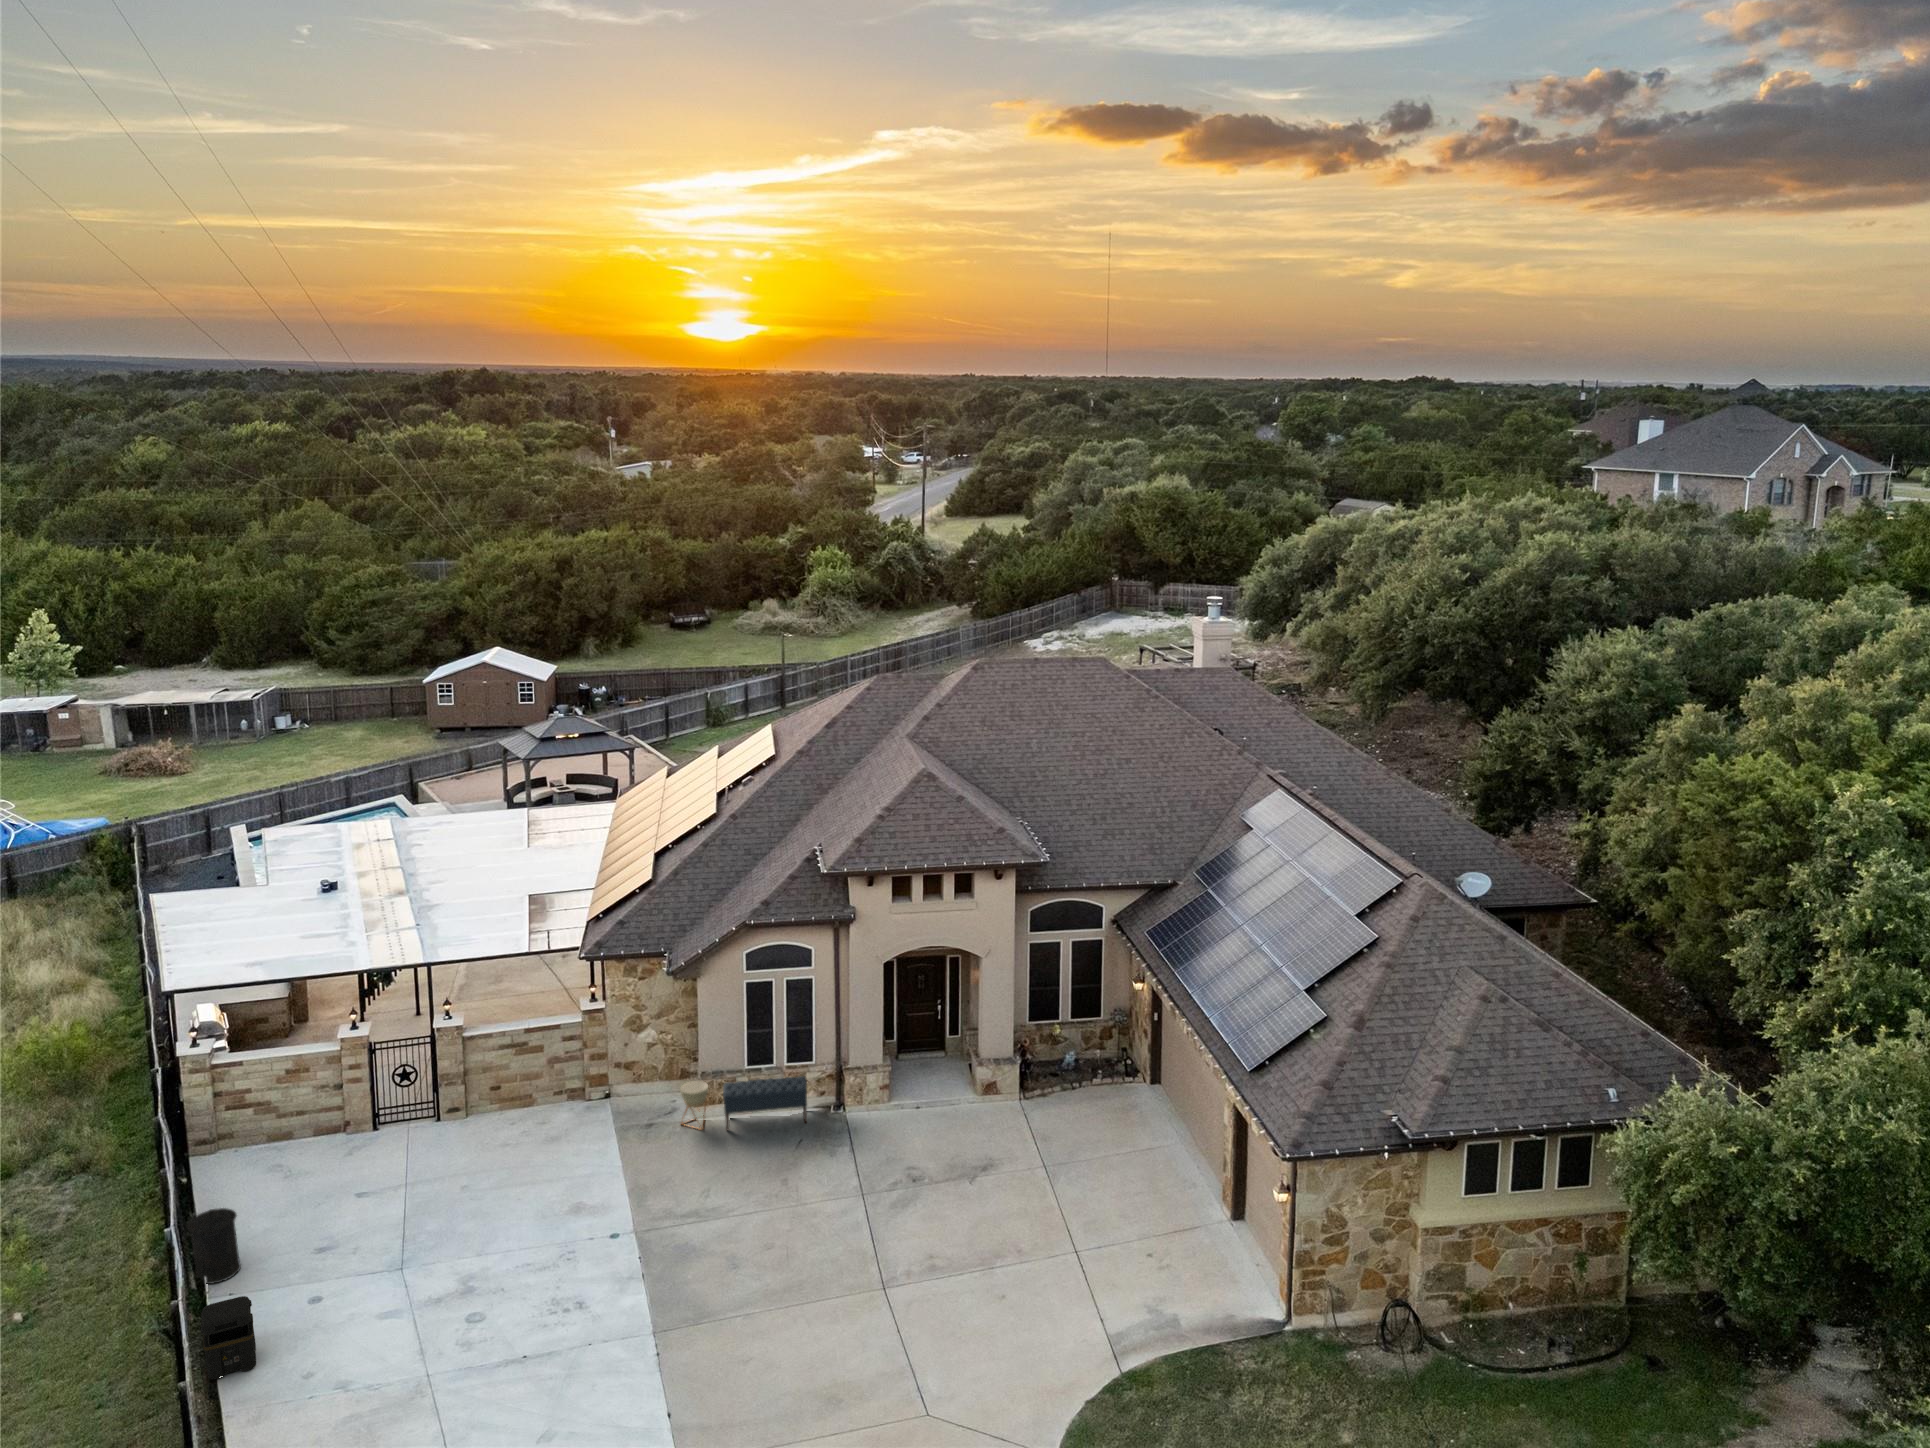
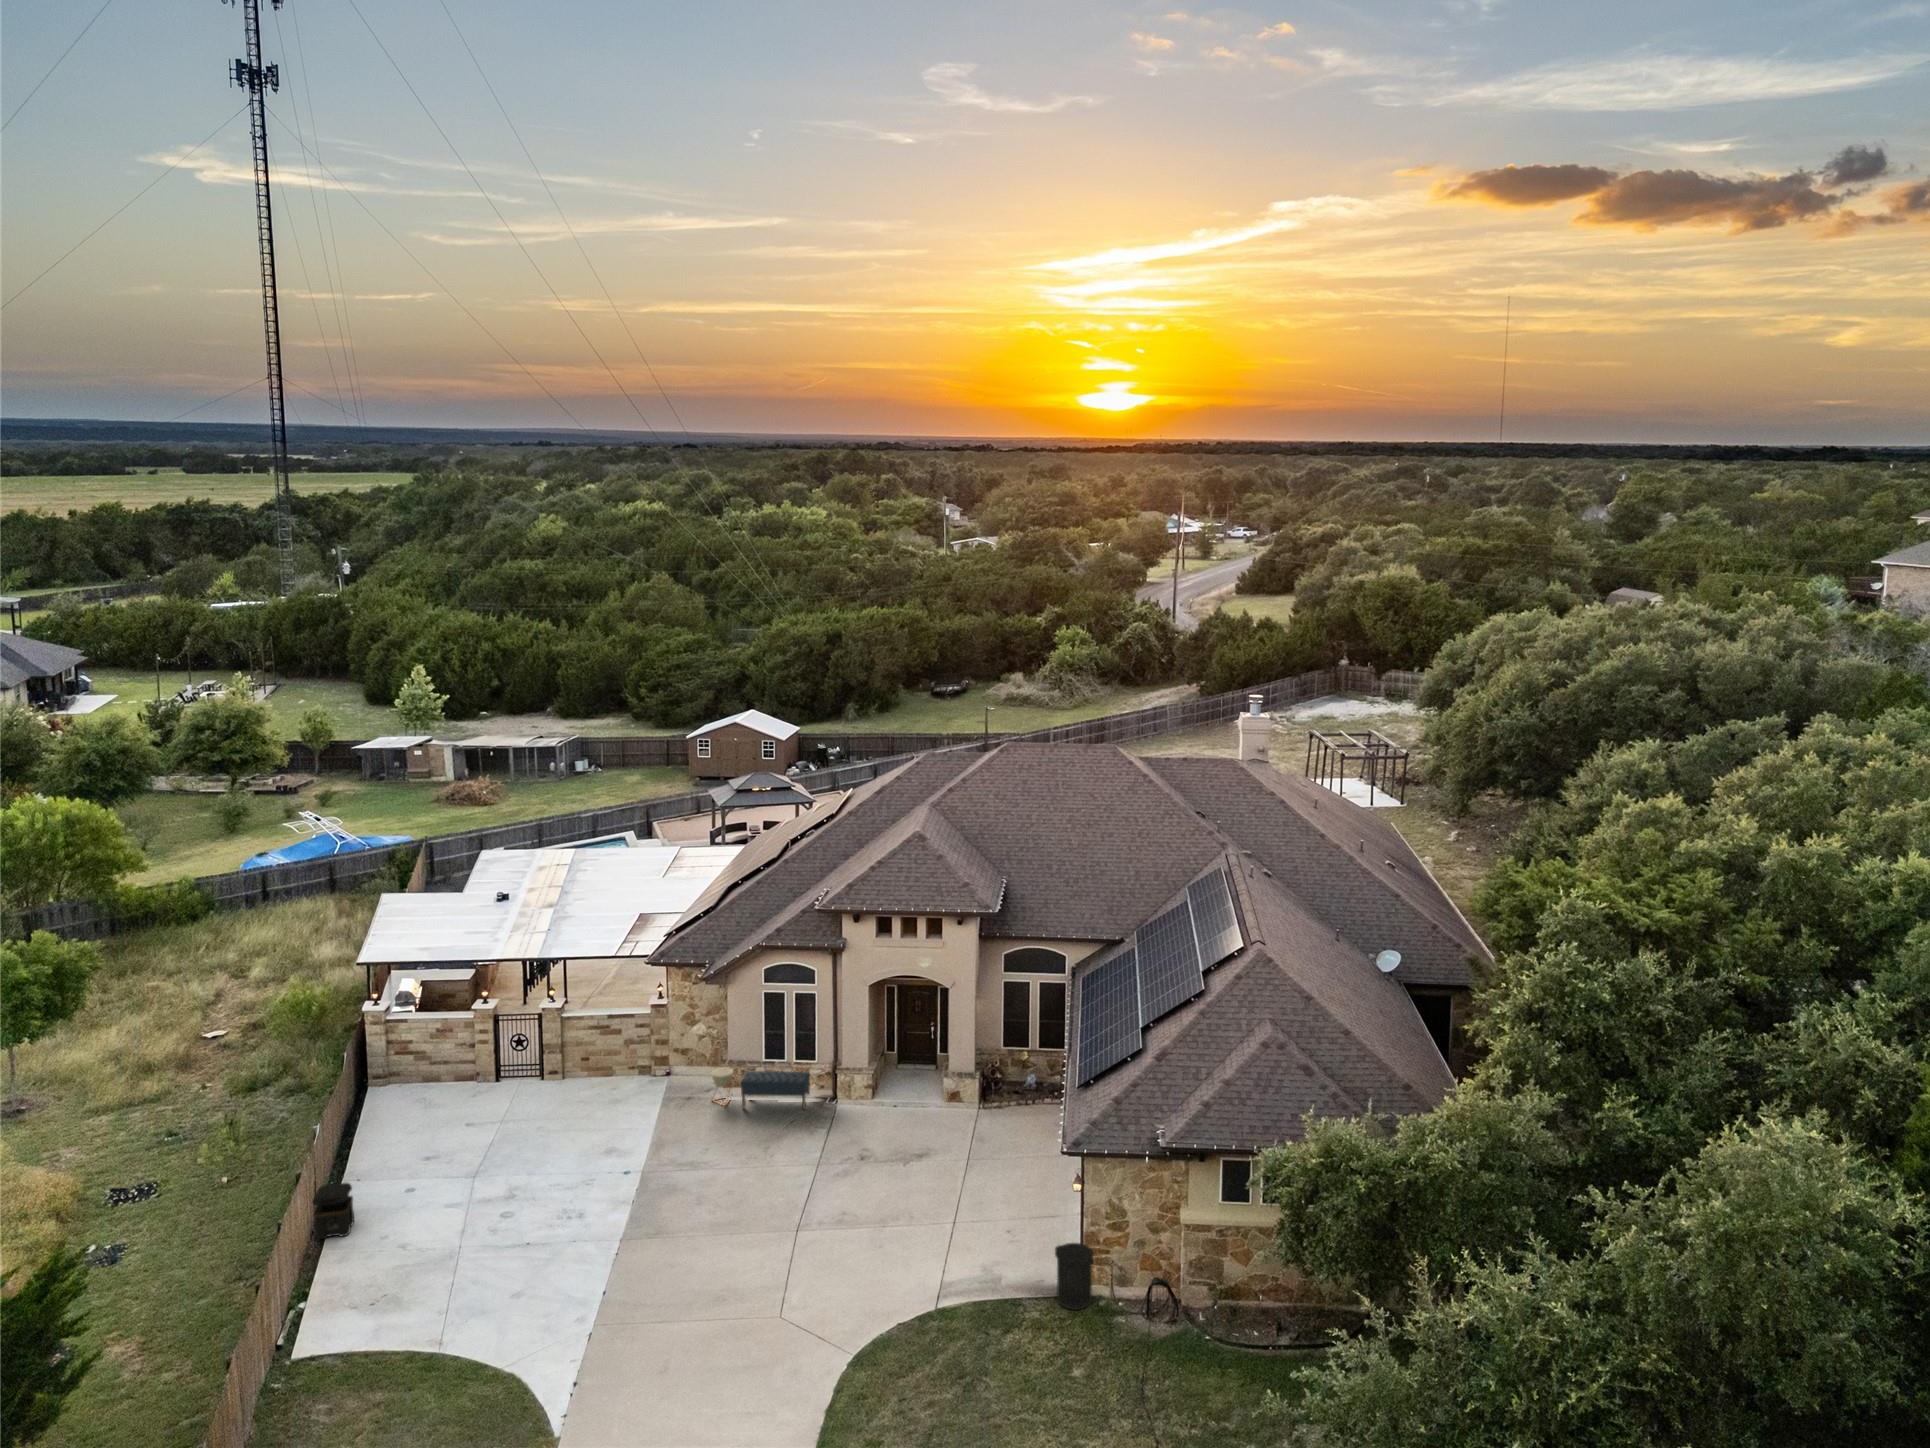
trash can: present [187,1208,241,1284] -> present [1055,1243,1094,1310]

